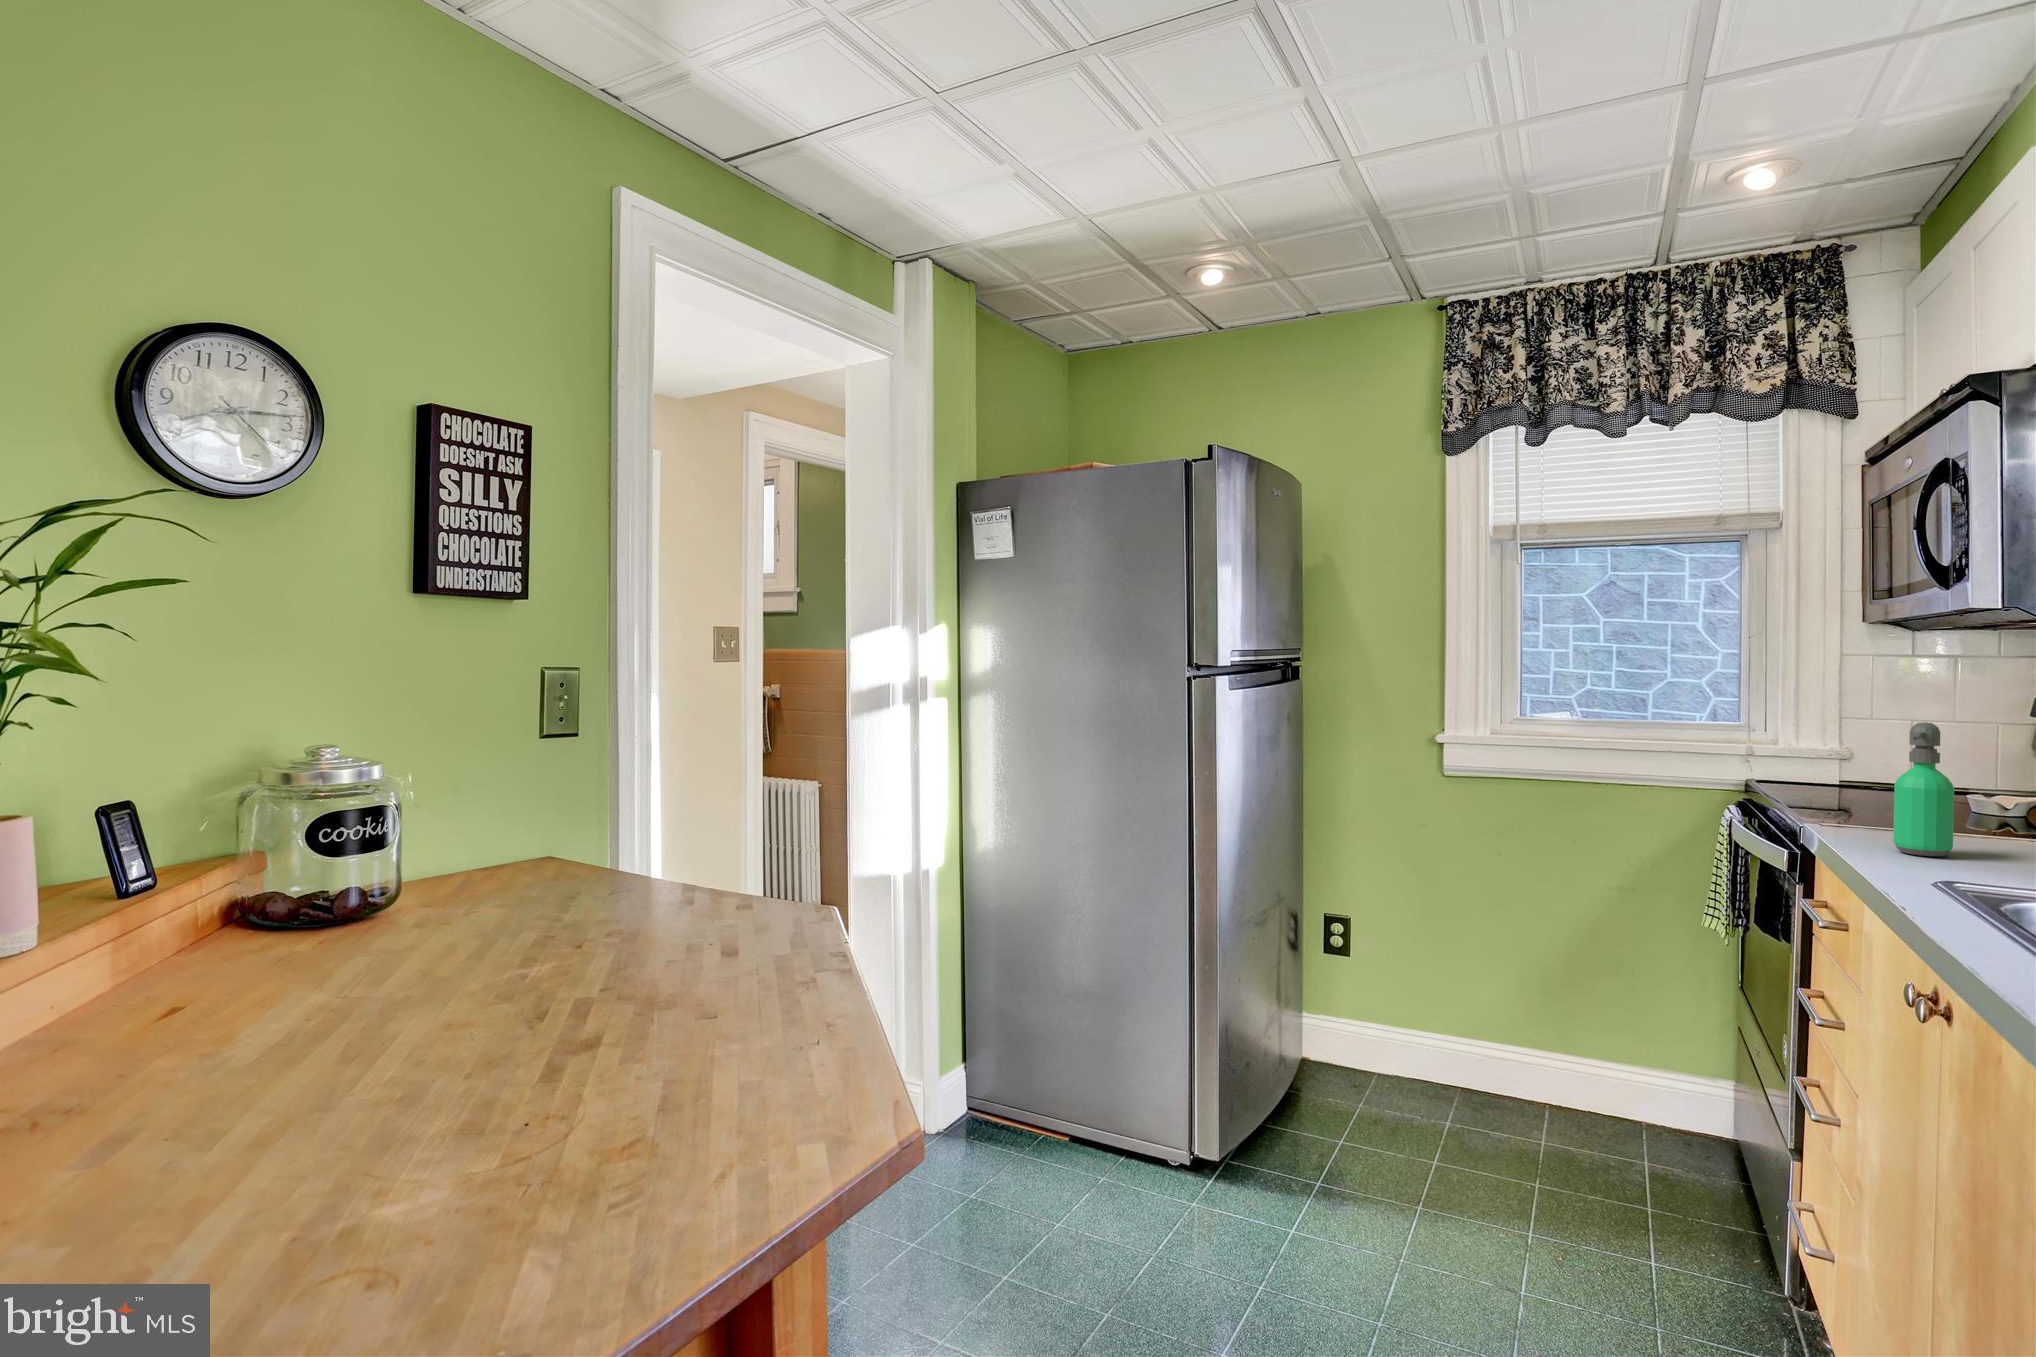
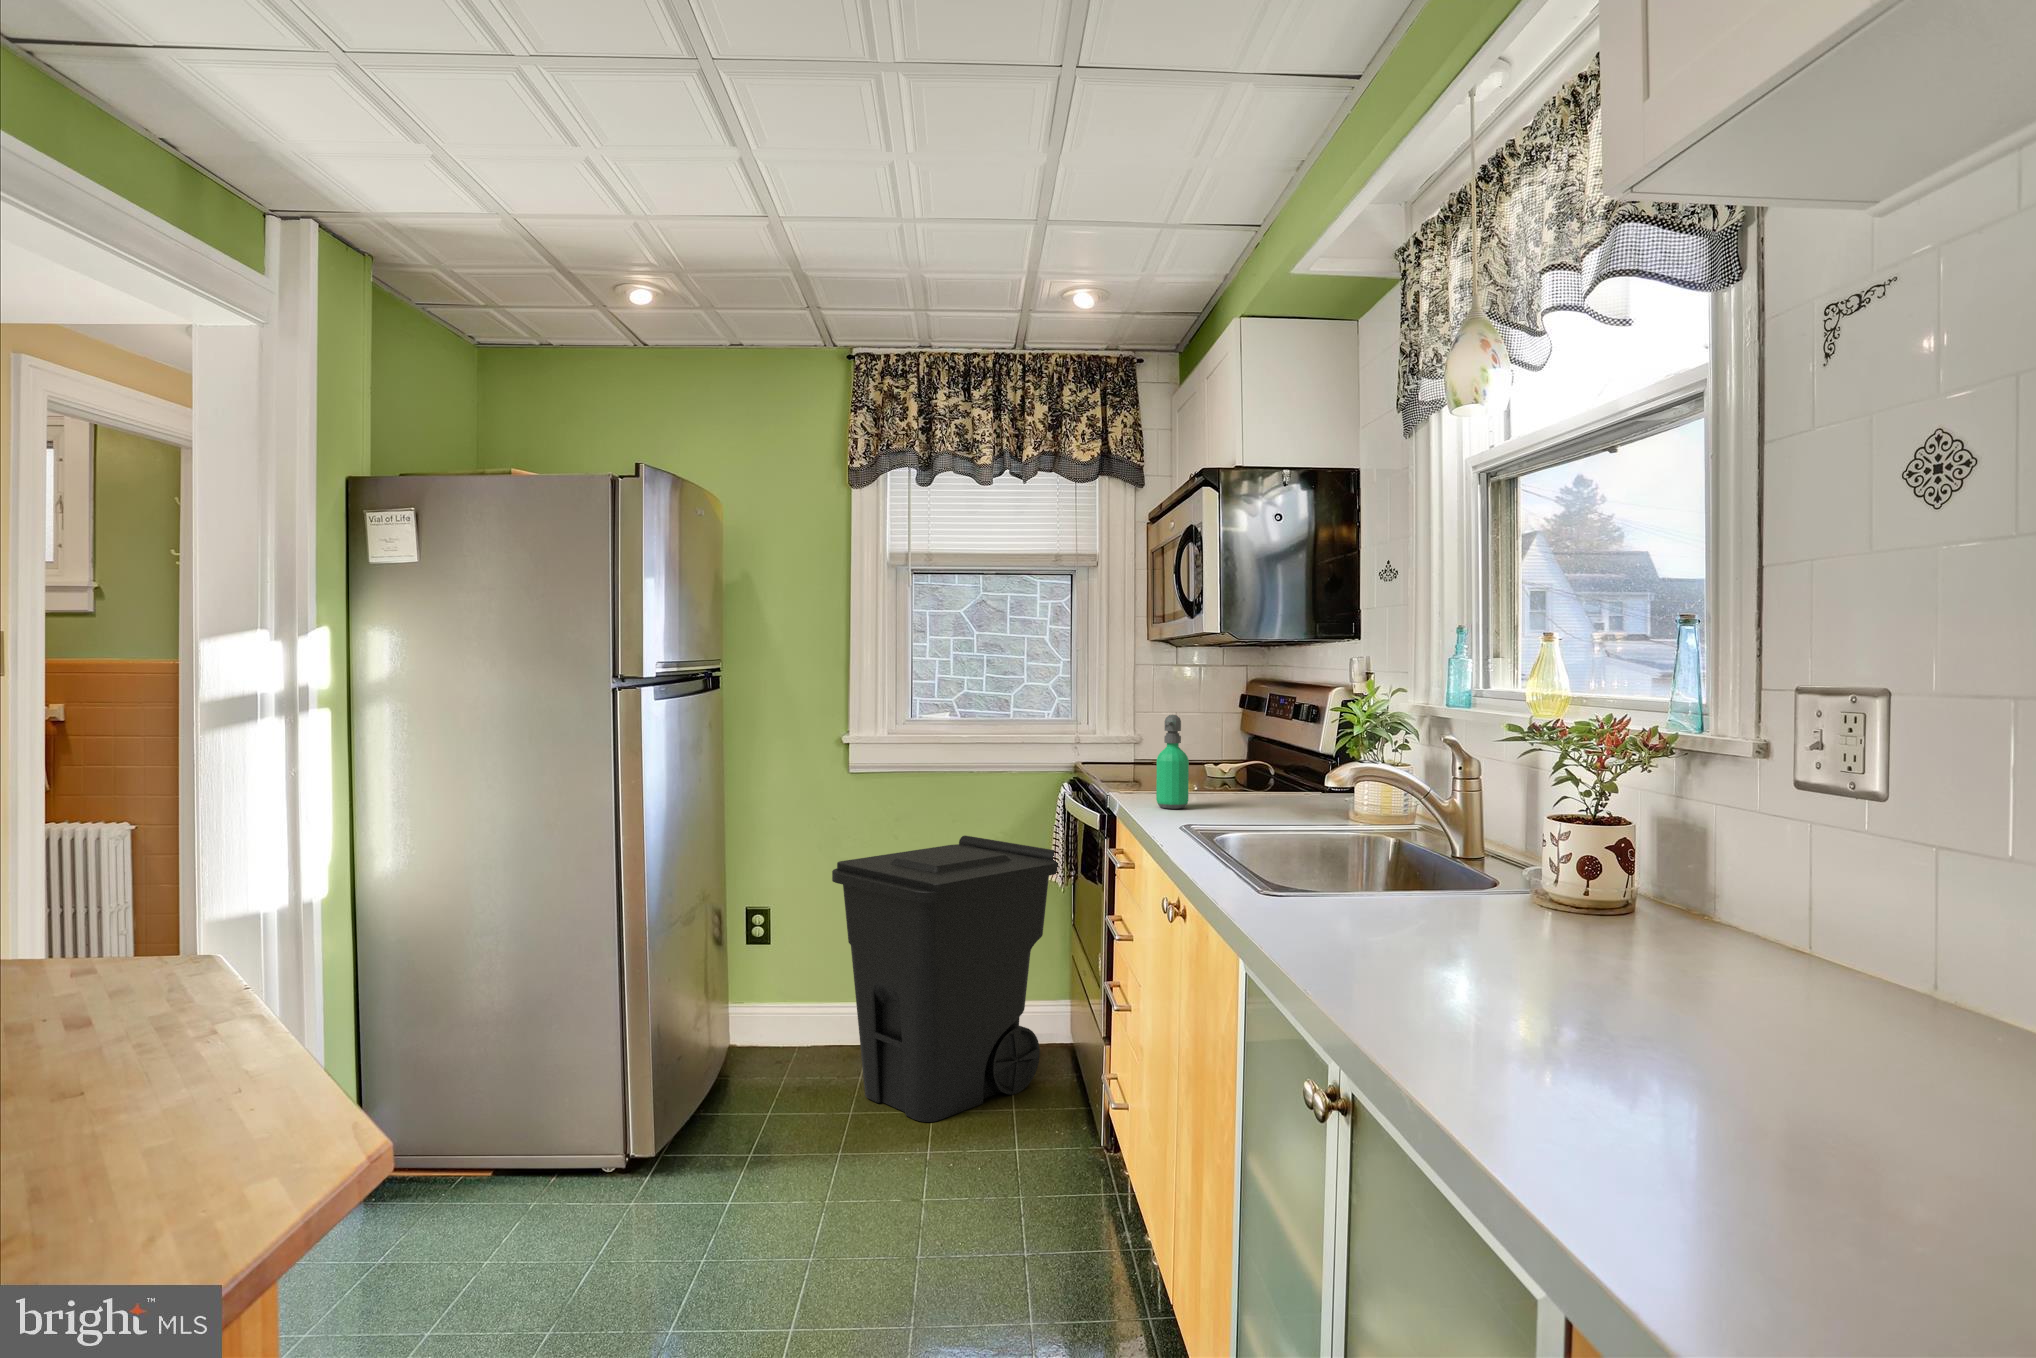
trash can: none [1414,858,1744,1198] -> present [832,836,1058,1122]

